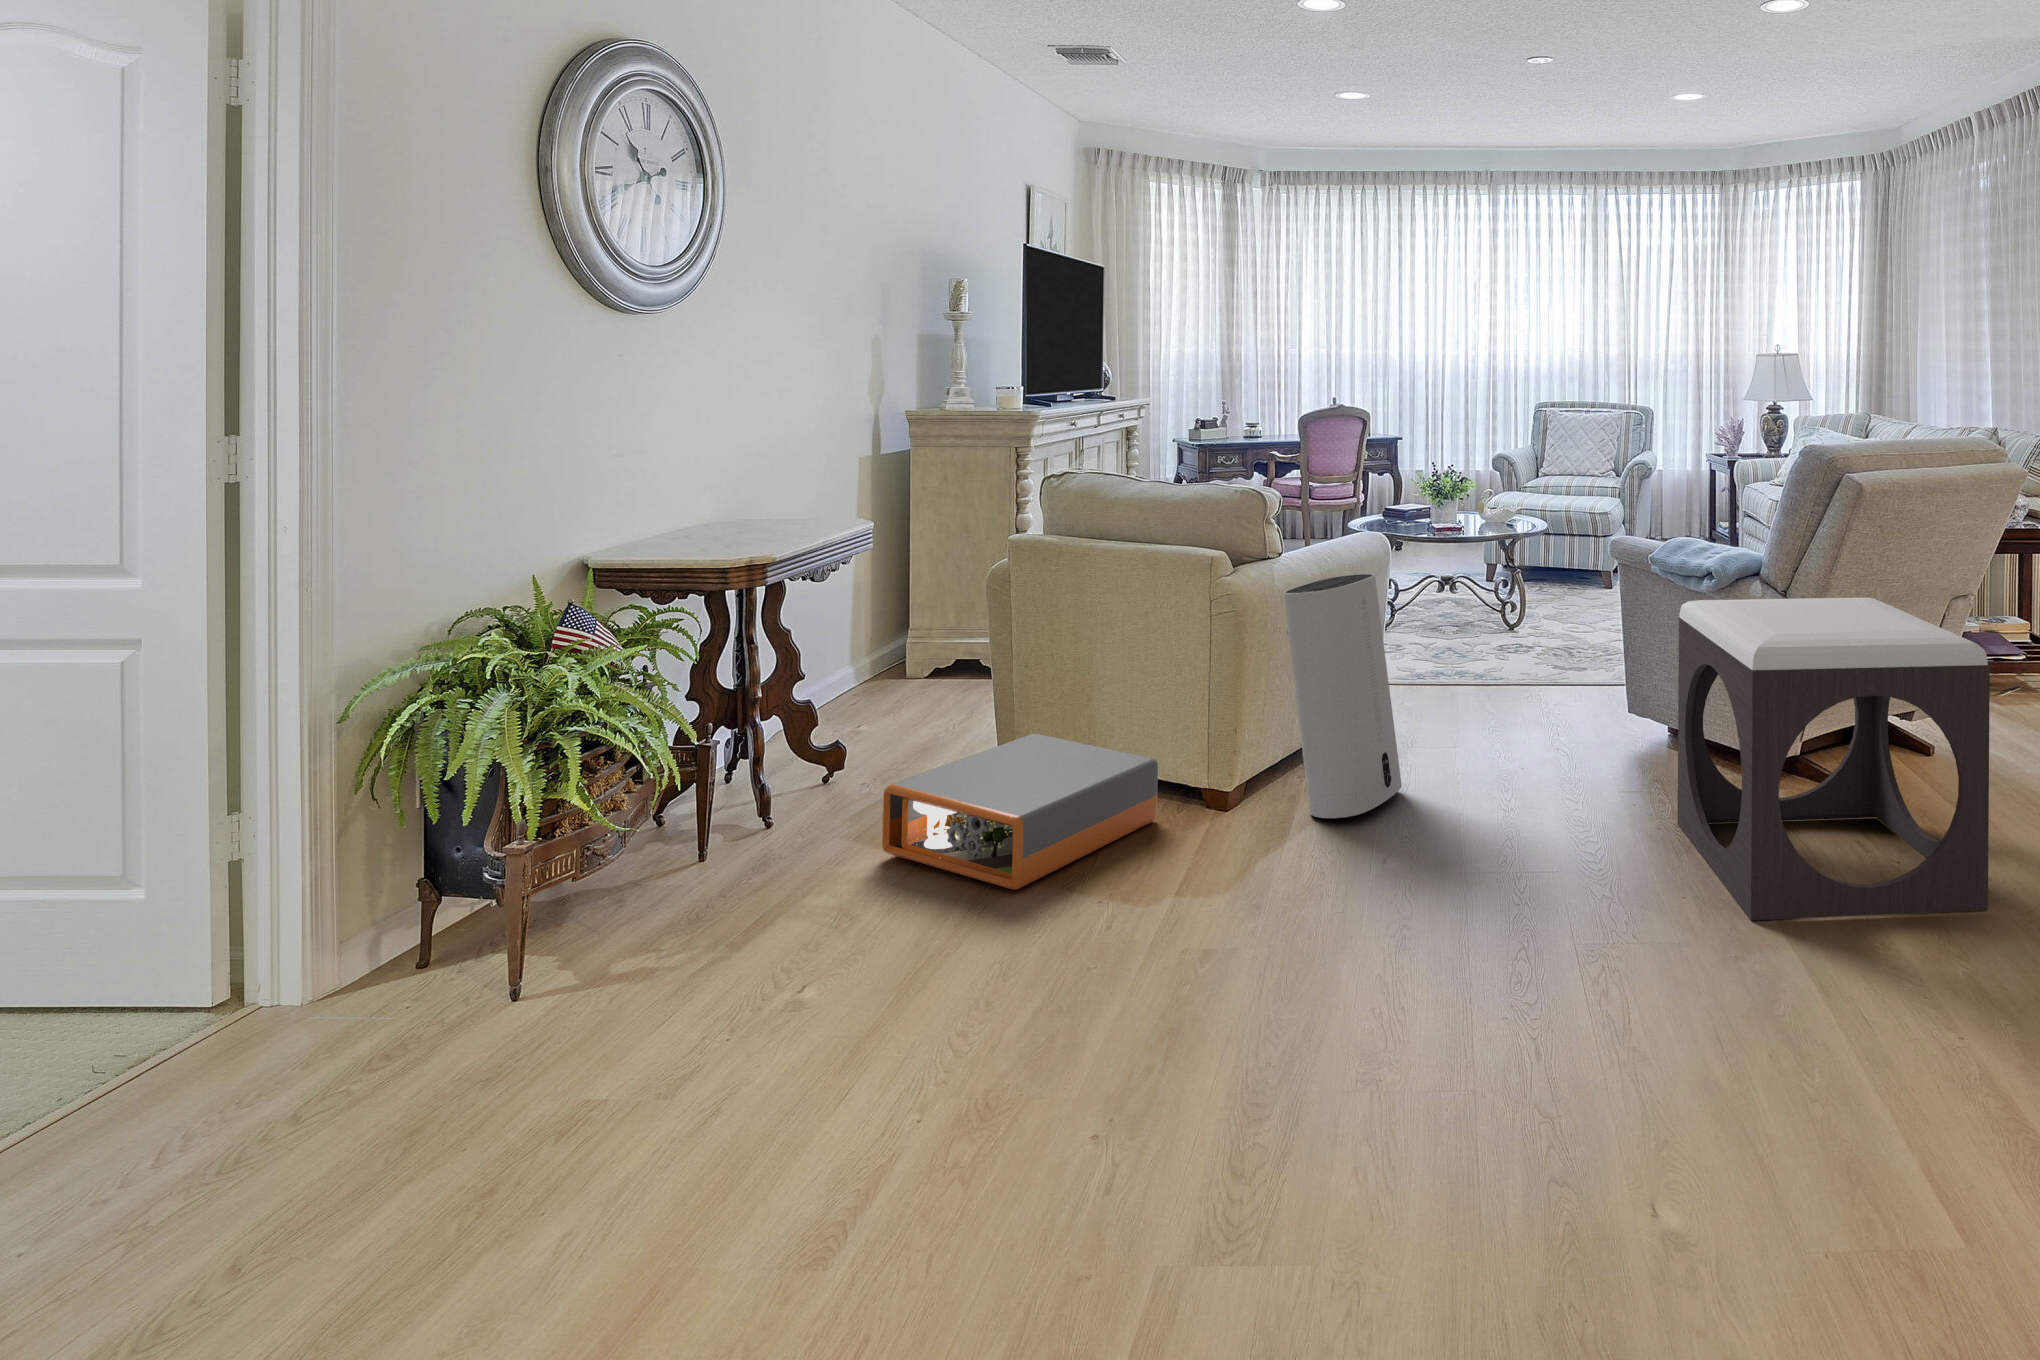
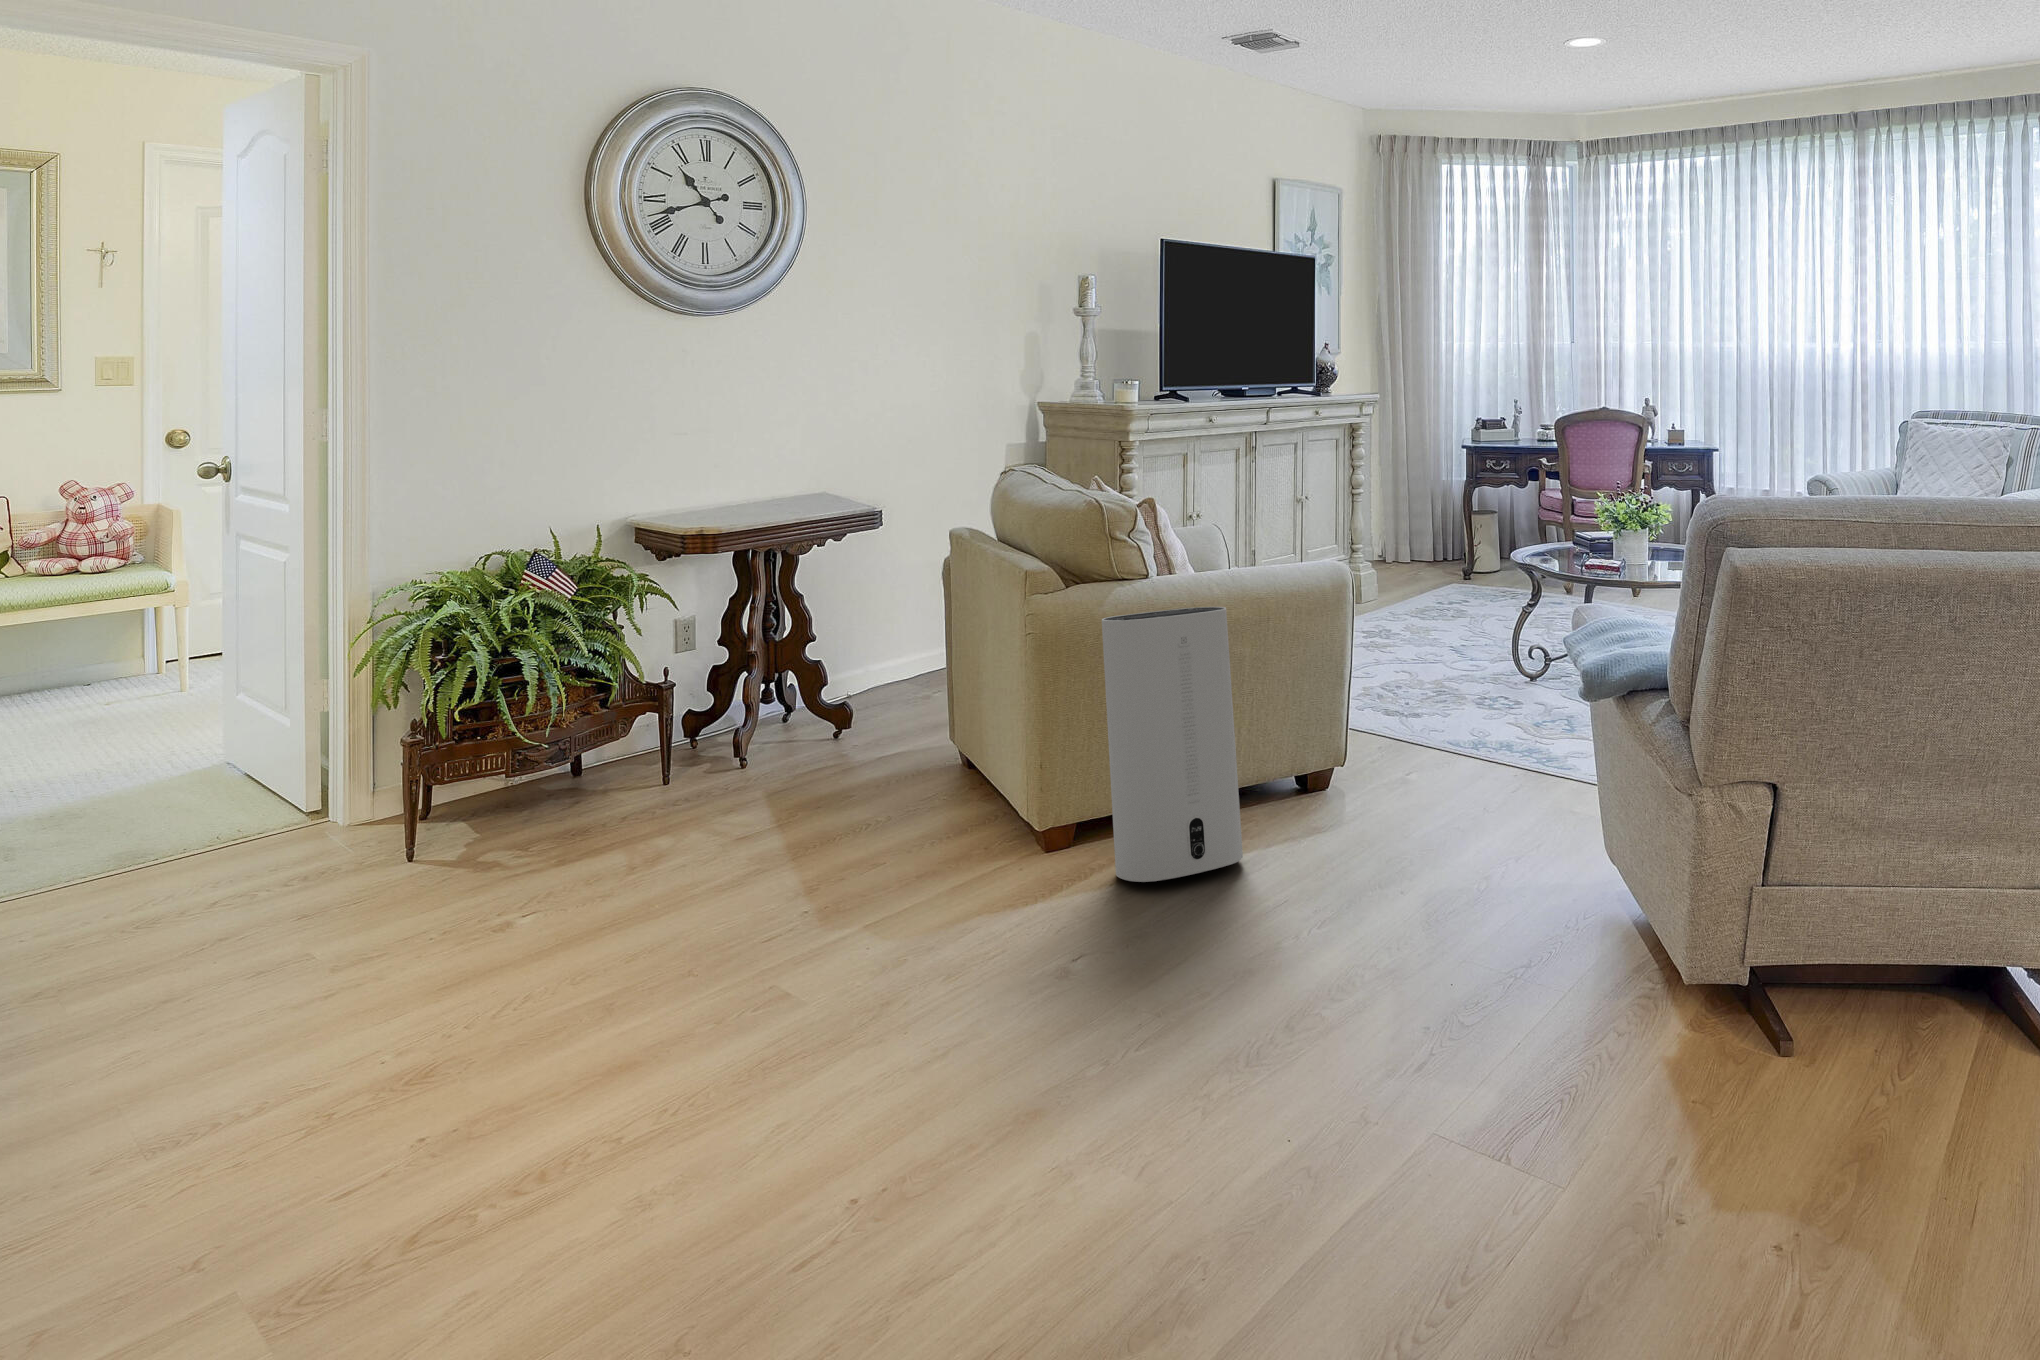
footstool: present [1678,597,1990,920] -> none [1363,697,1794,1288]
storage box: present [882,734,1158,890] -> none [759,727,991,872]

